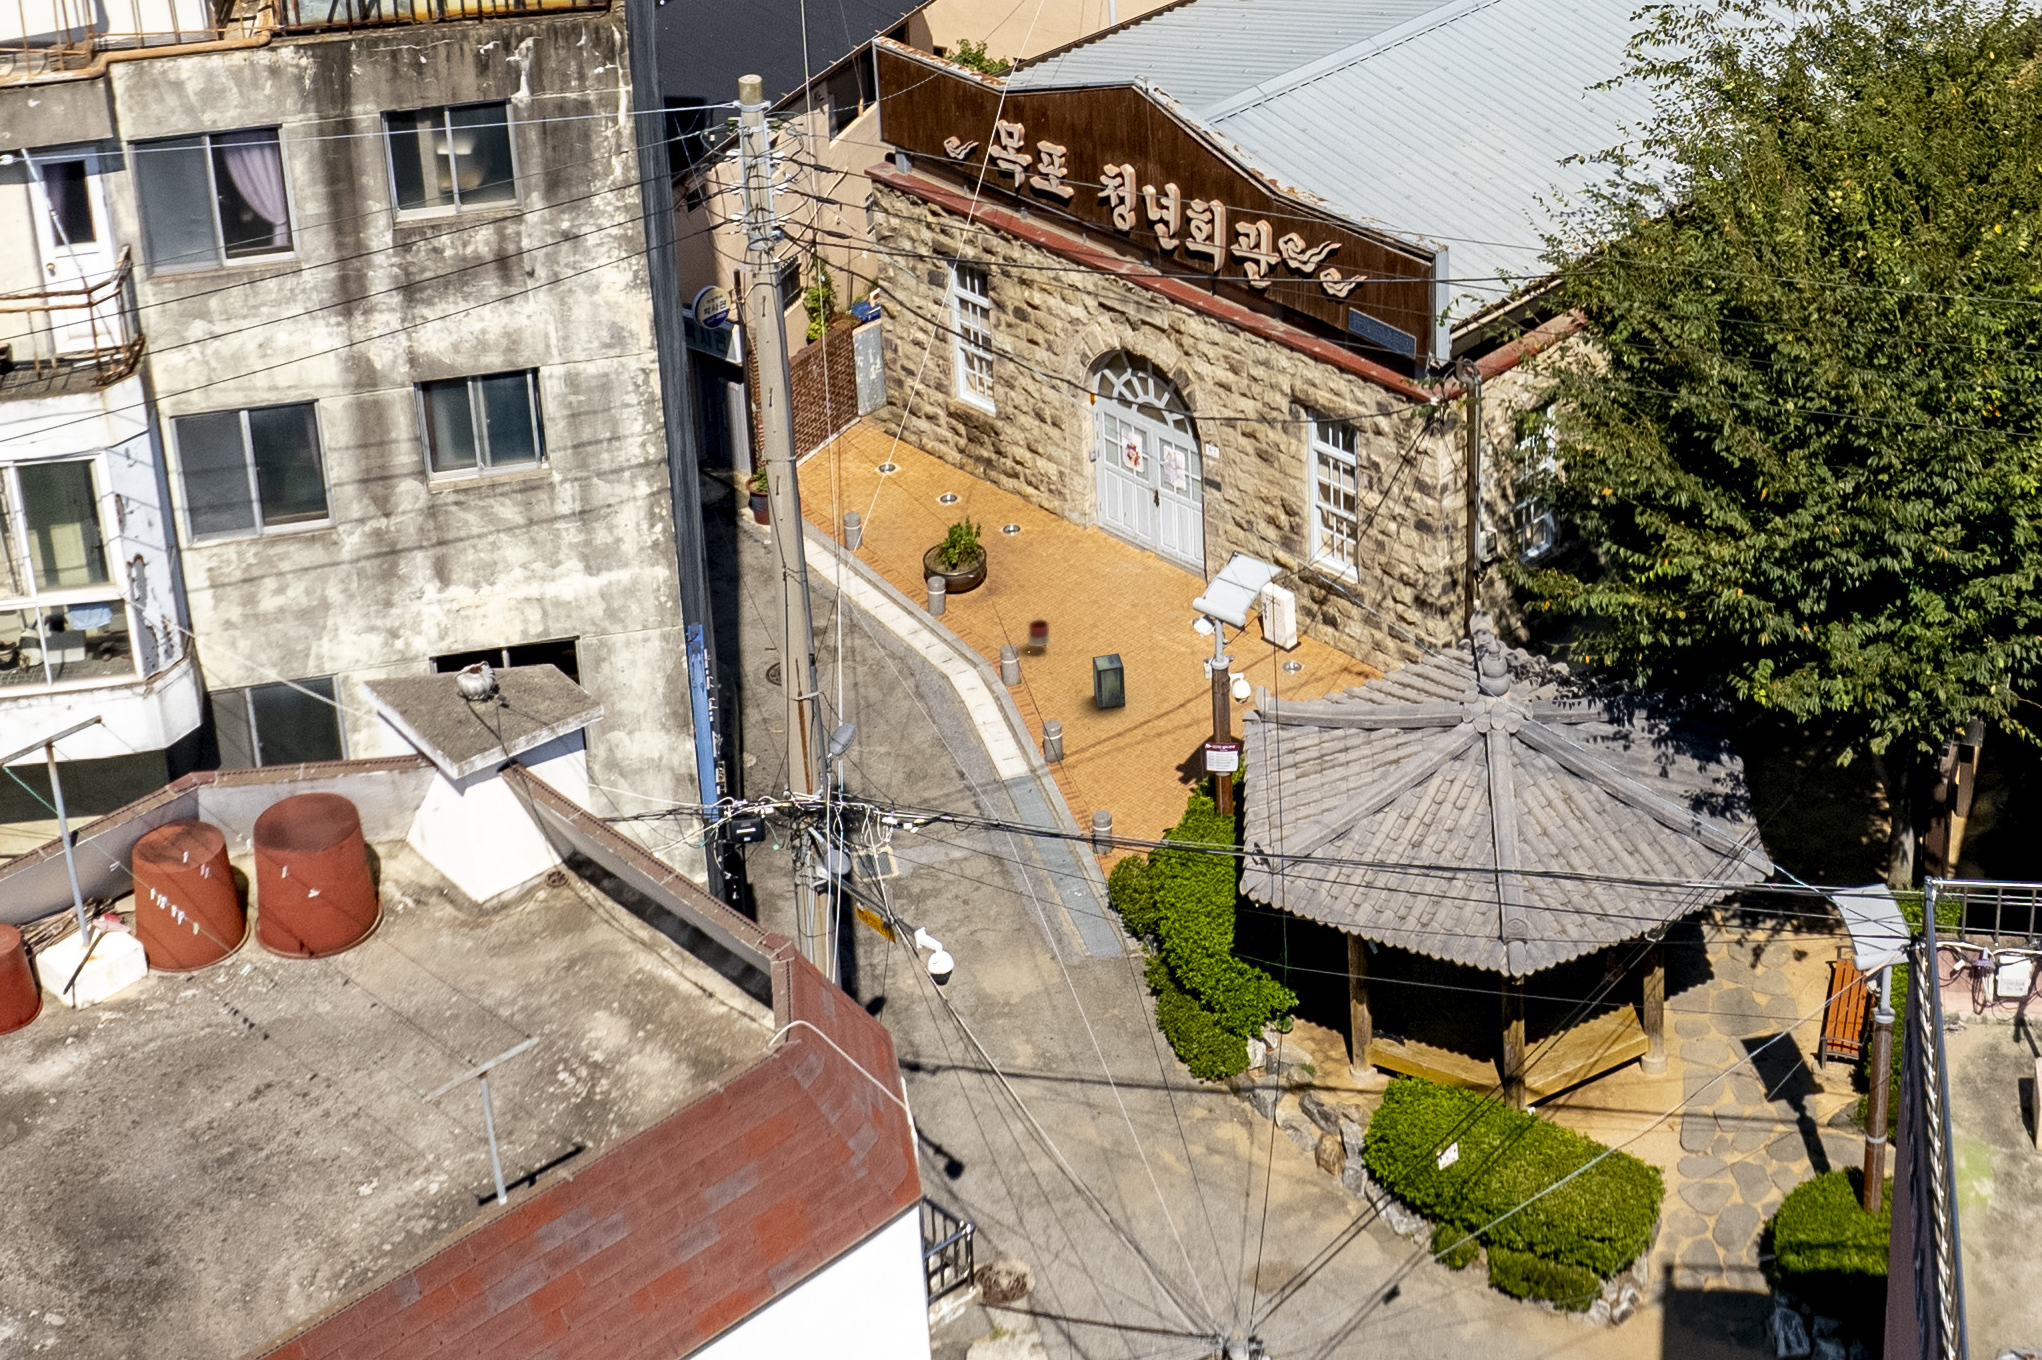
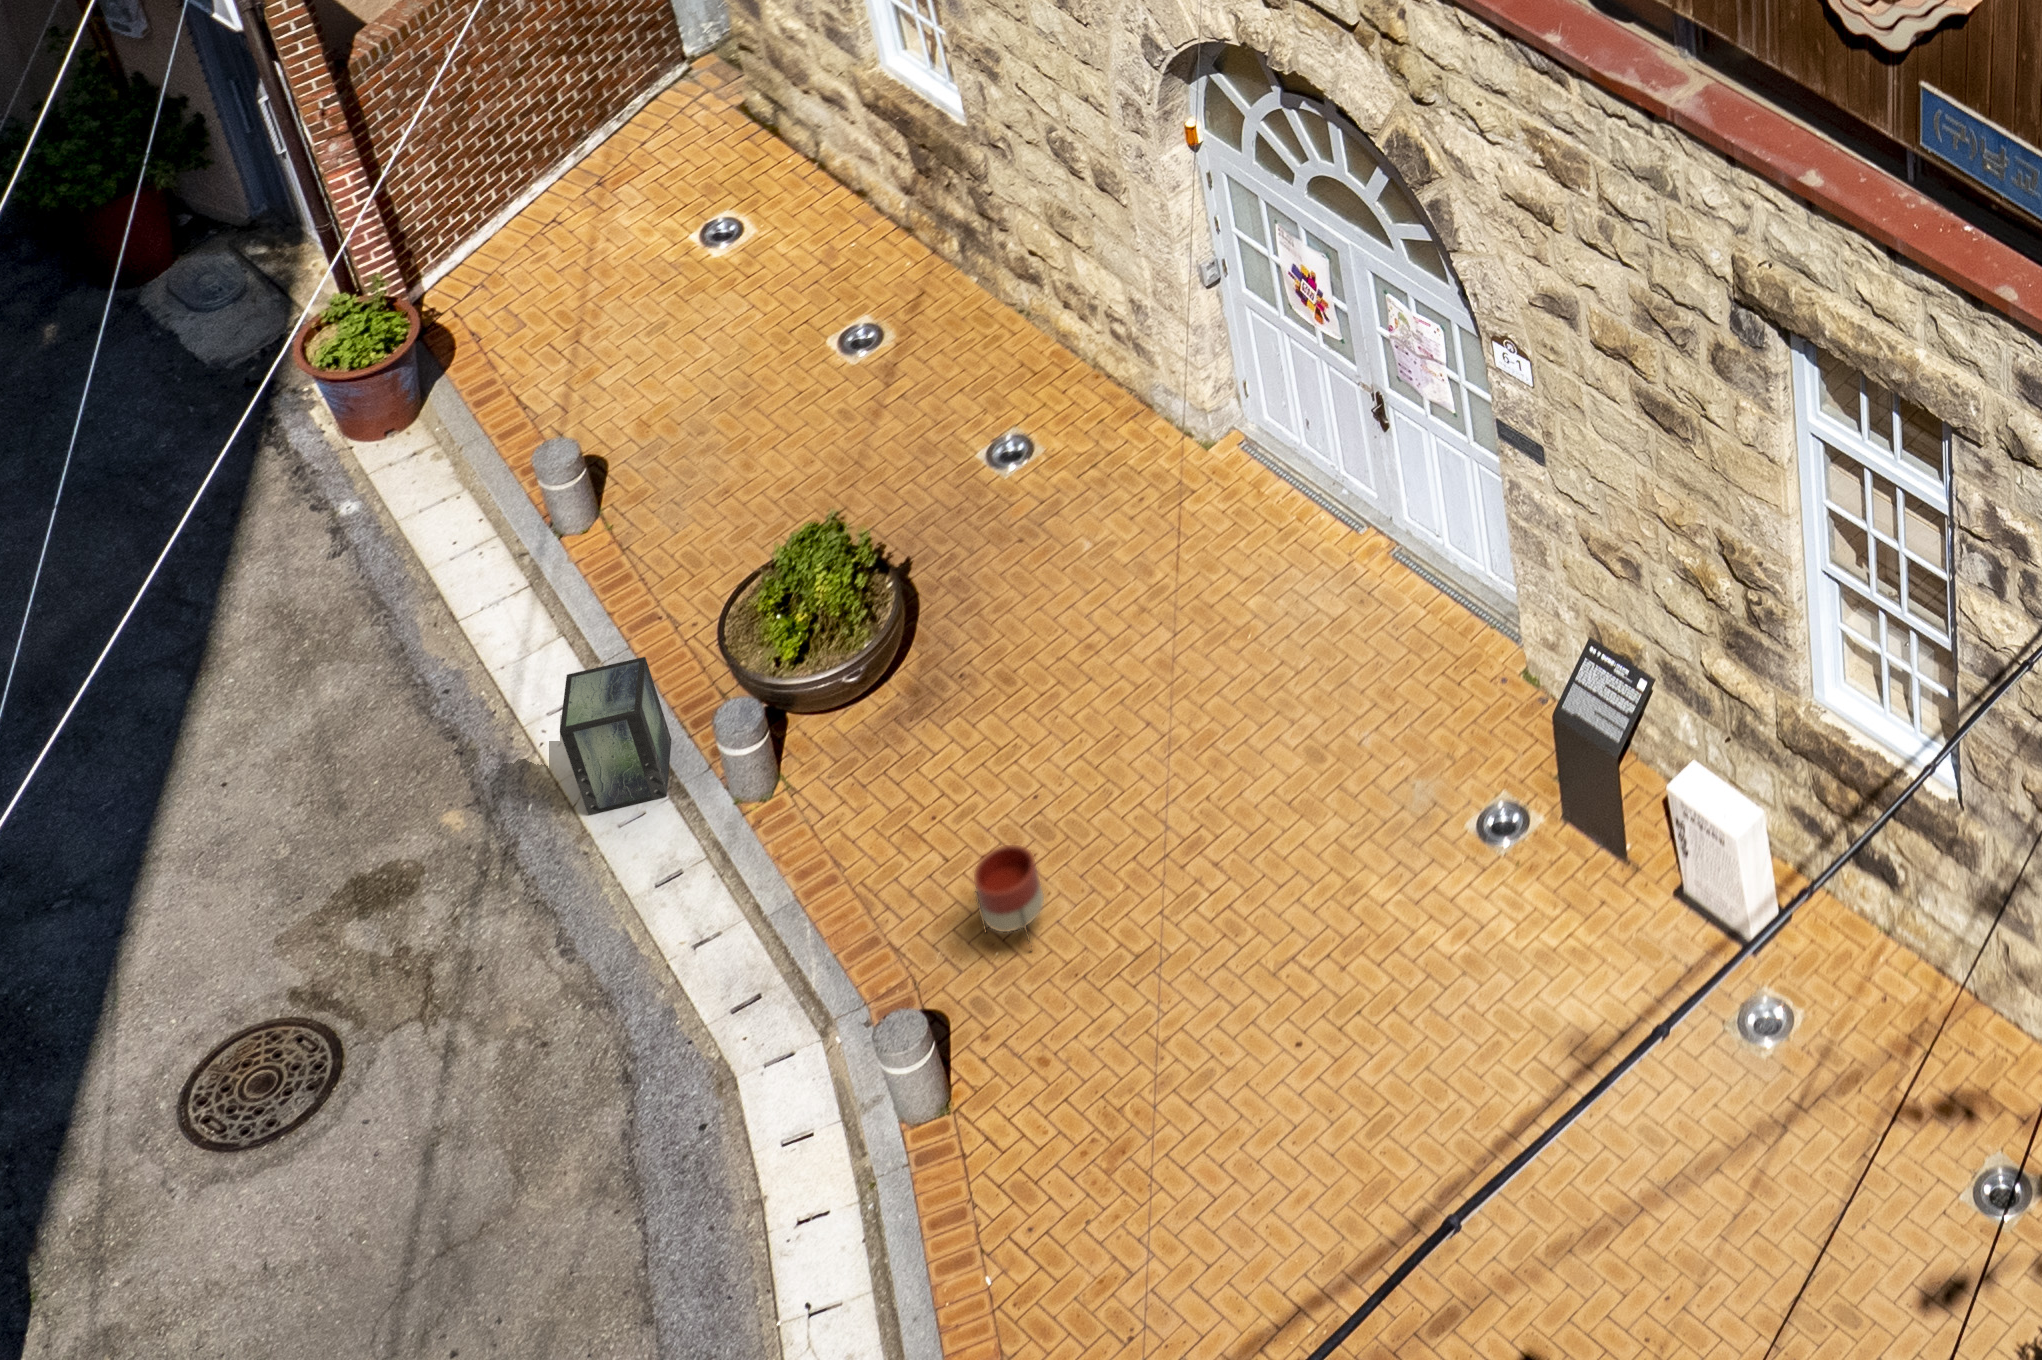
storage box: present [1092,653,1125,709] -> present [560,657,671,815]

